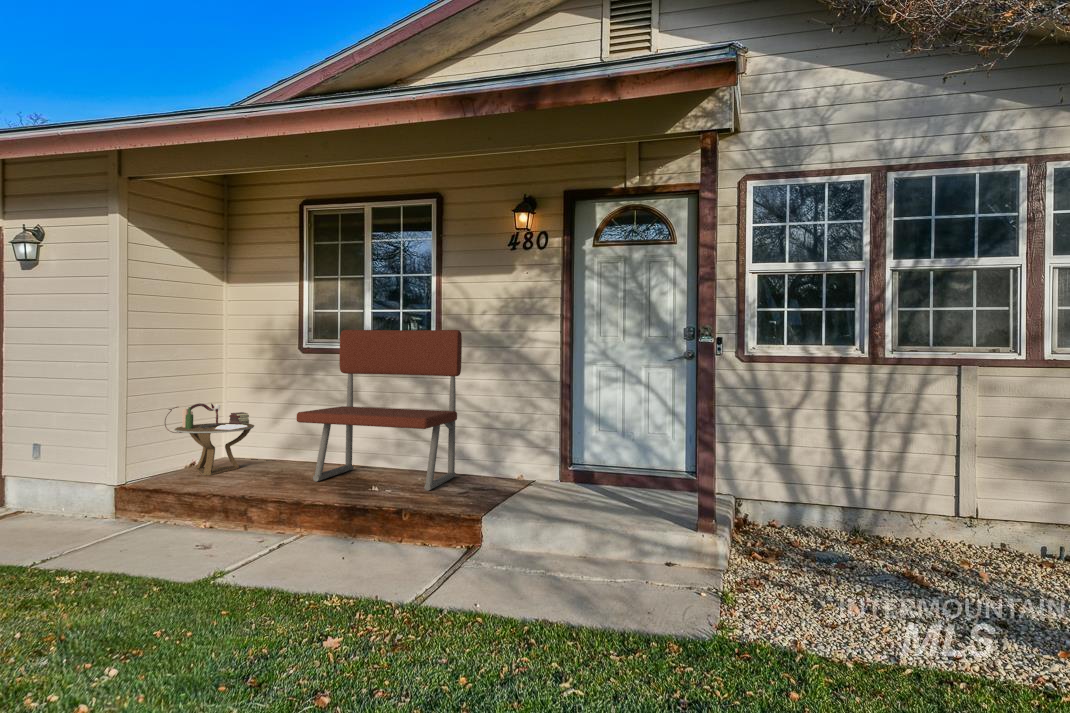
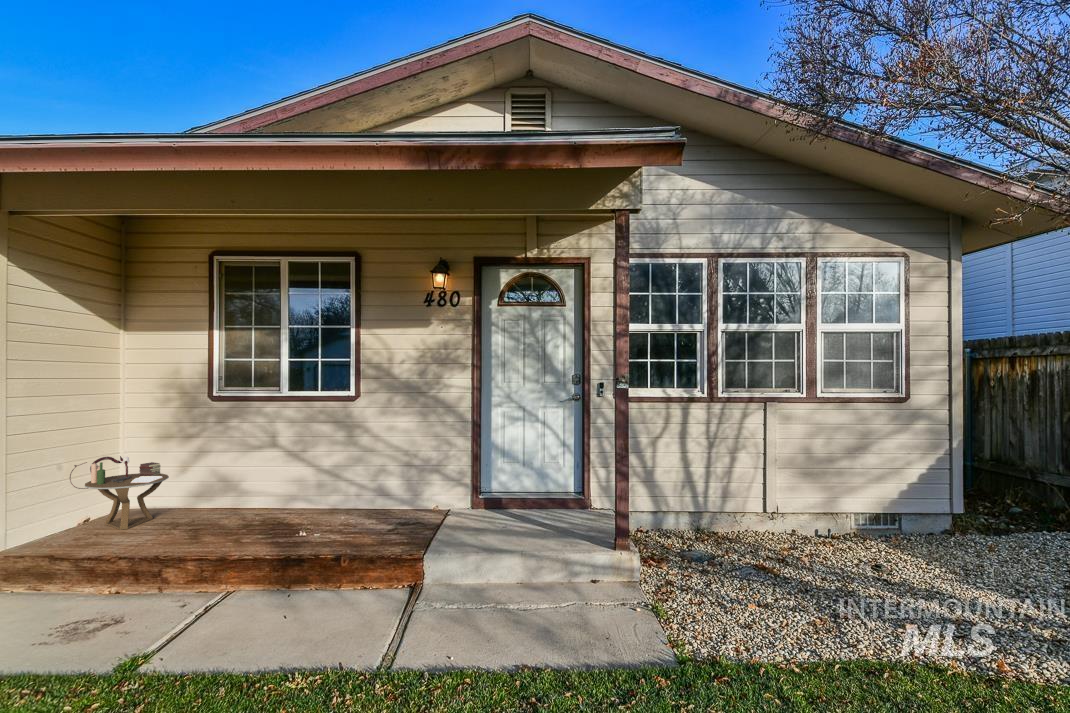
bench: present [297,330,462,491] -> none [229,379,383,527]

